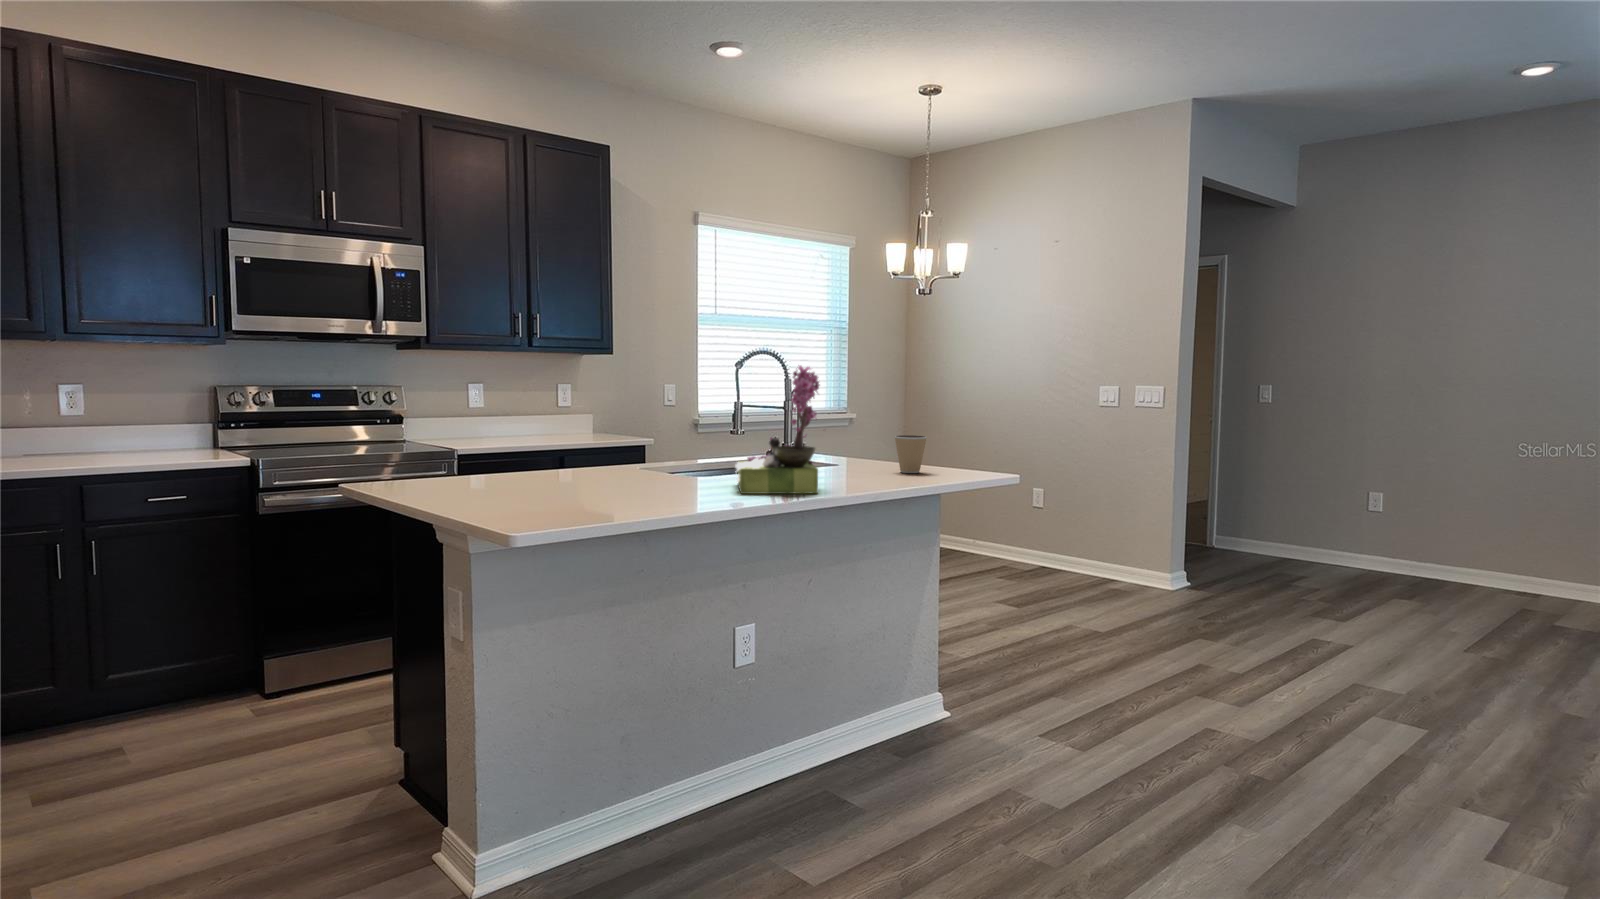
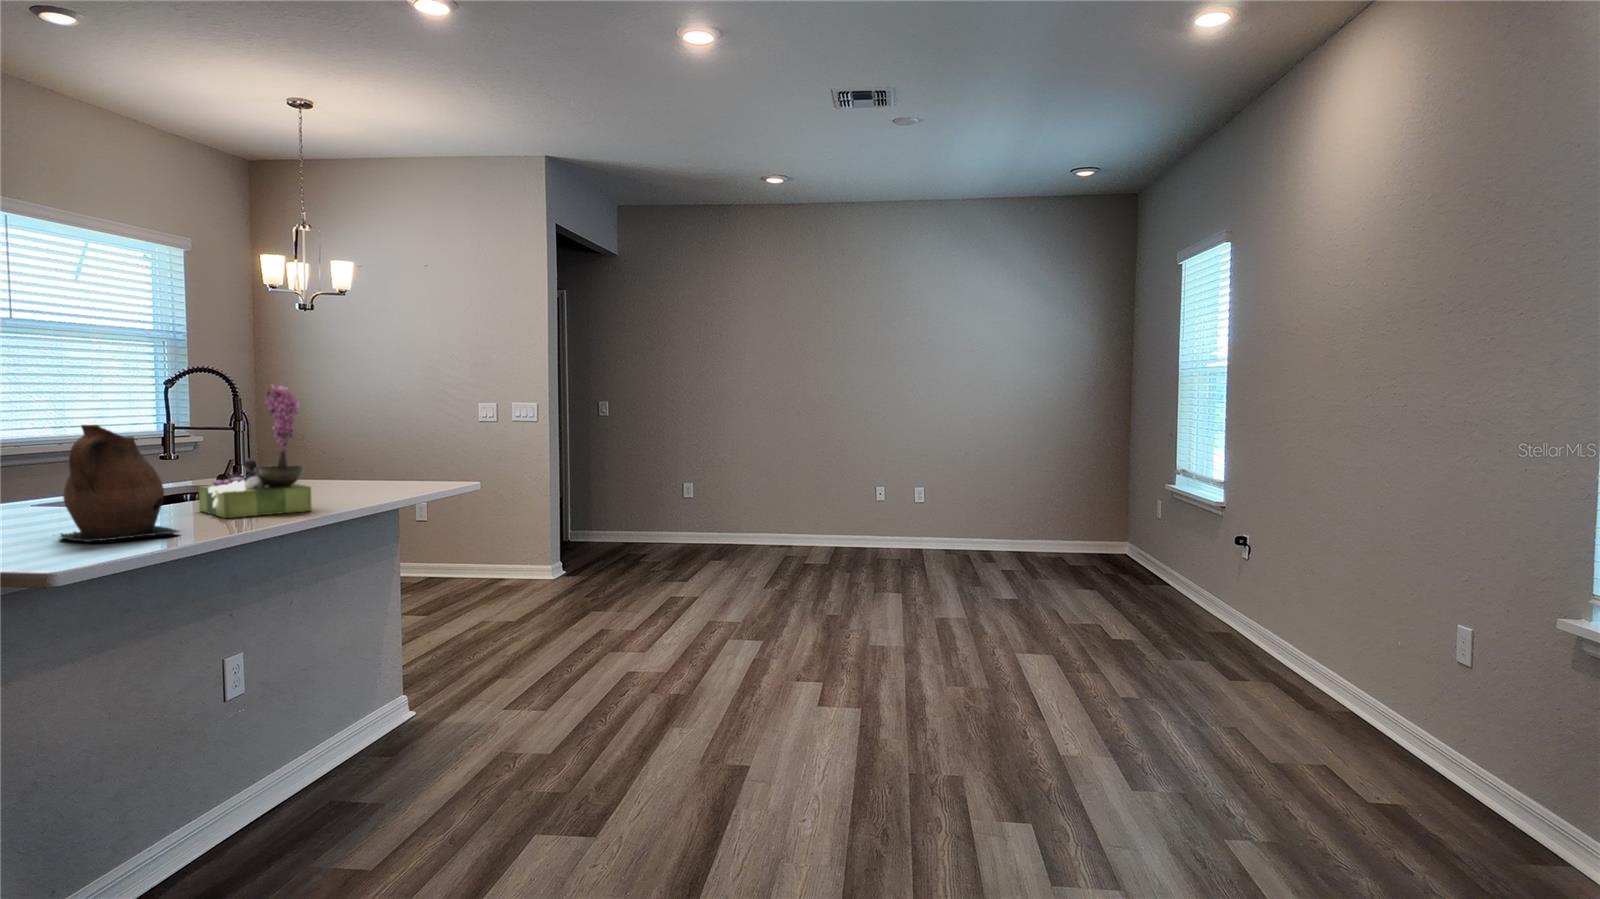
ceramic pitcher: none [592,401,677,508] -> present [60,425,179,542]
coffee cup: present [895,435,927,473] -> none [347,452,382,489]

